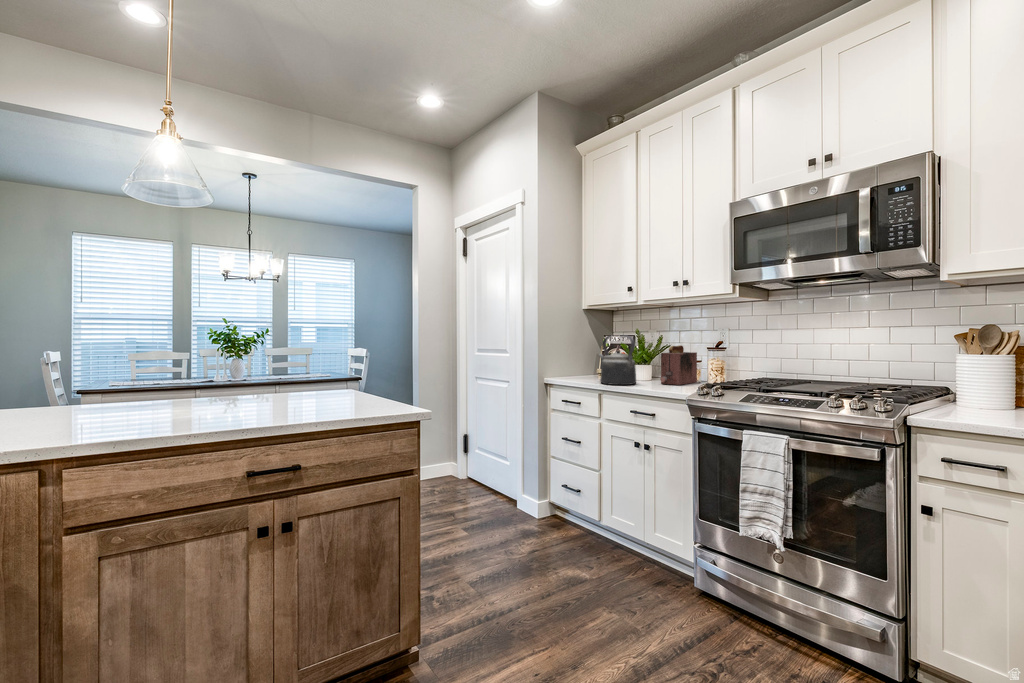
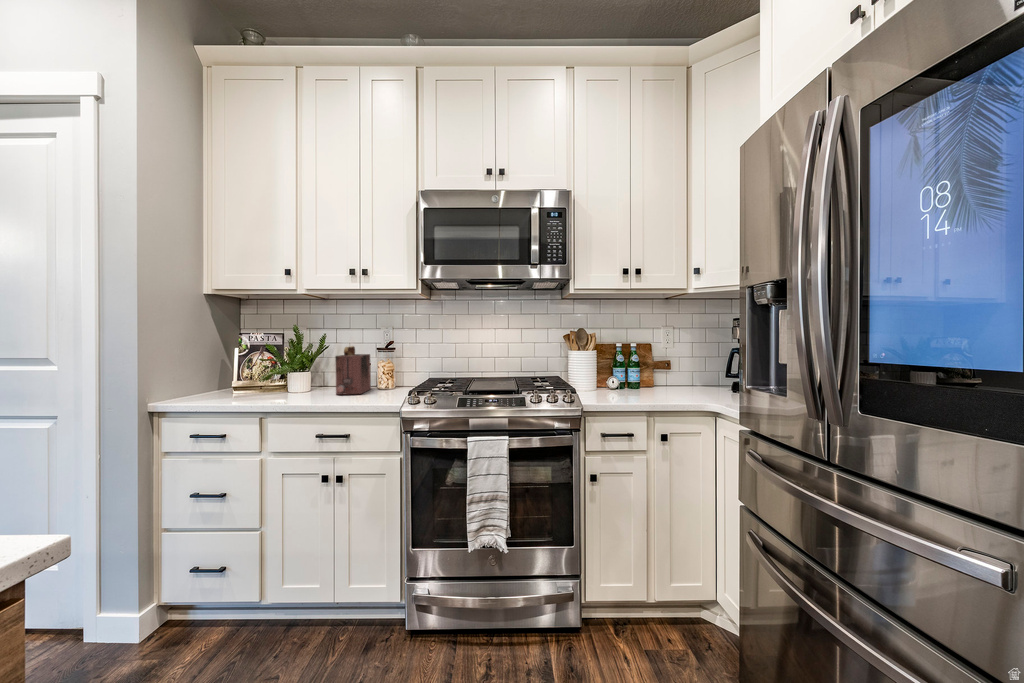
kettle: present [599,335,636,385] -> none [245,333,307,402]

